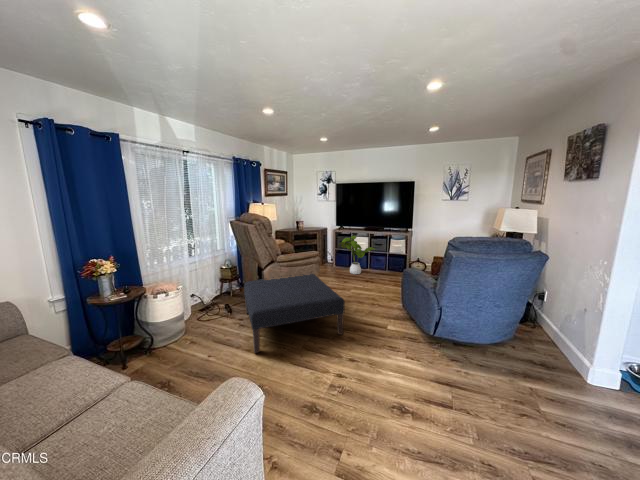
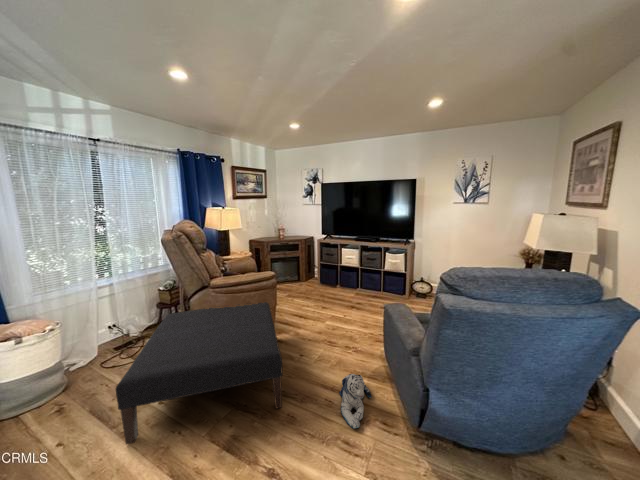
house plant: present [339,236,375,274] -> none [320,248,368,296]
plush toy: none [377,311,399,341] -> present [339,374,372,428]

